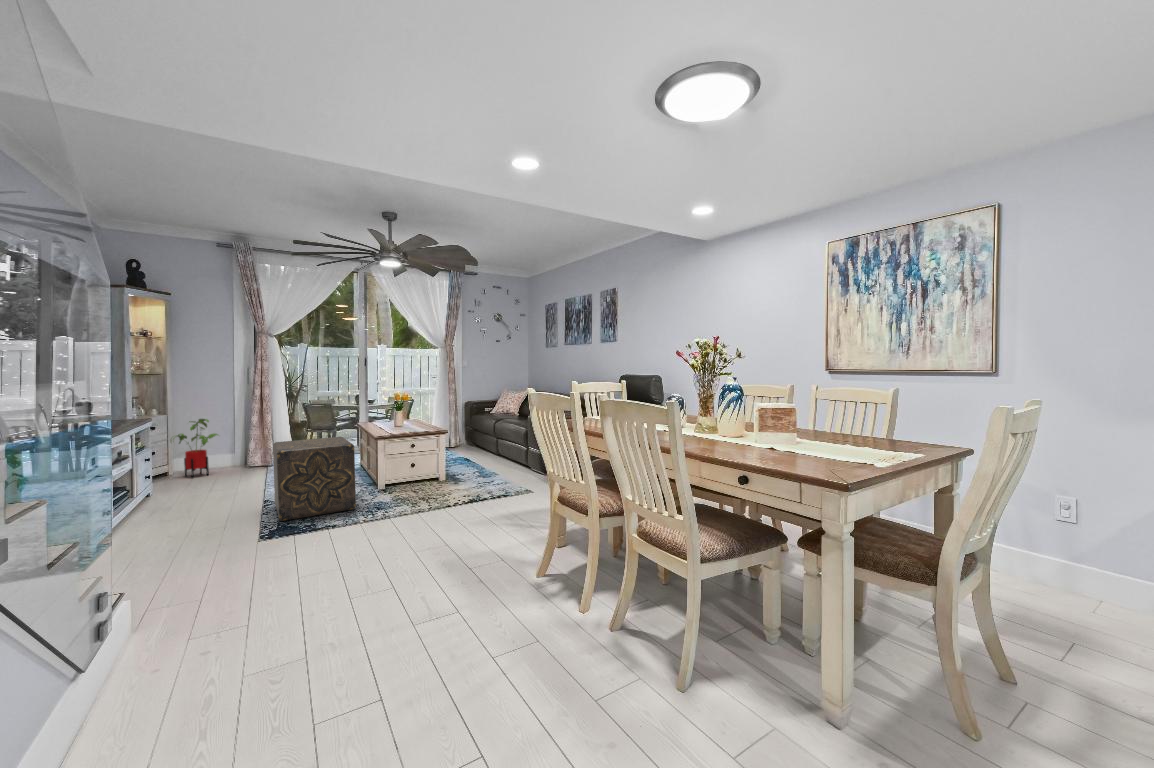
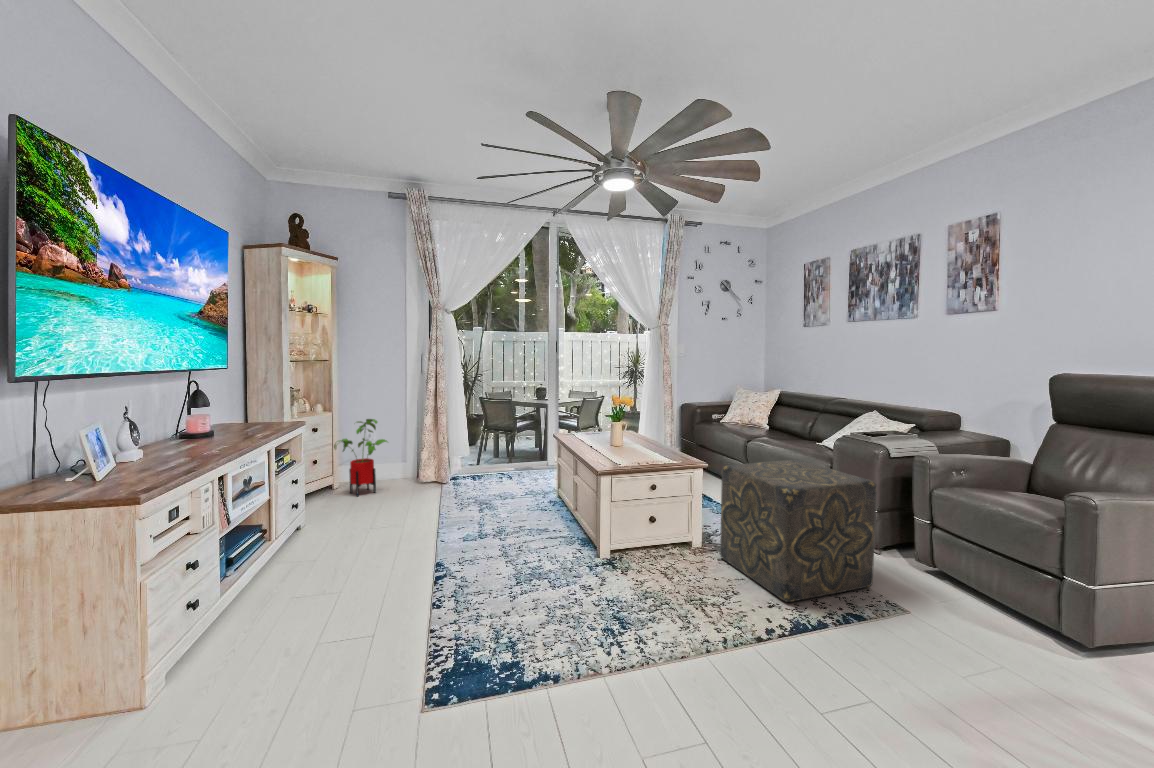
ottoman: present [273,437,356,521] -> present [720,460,877,602]

